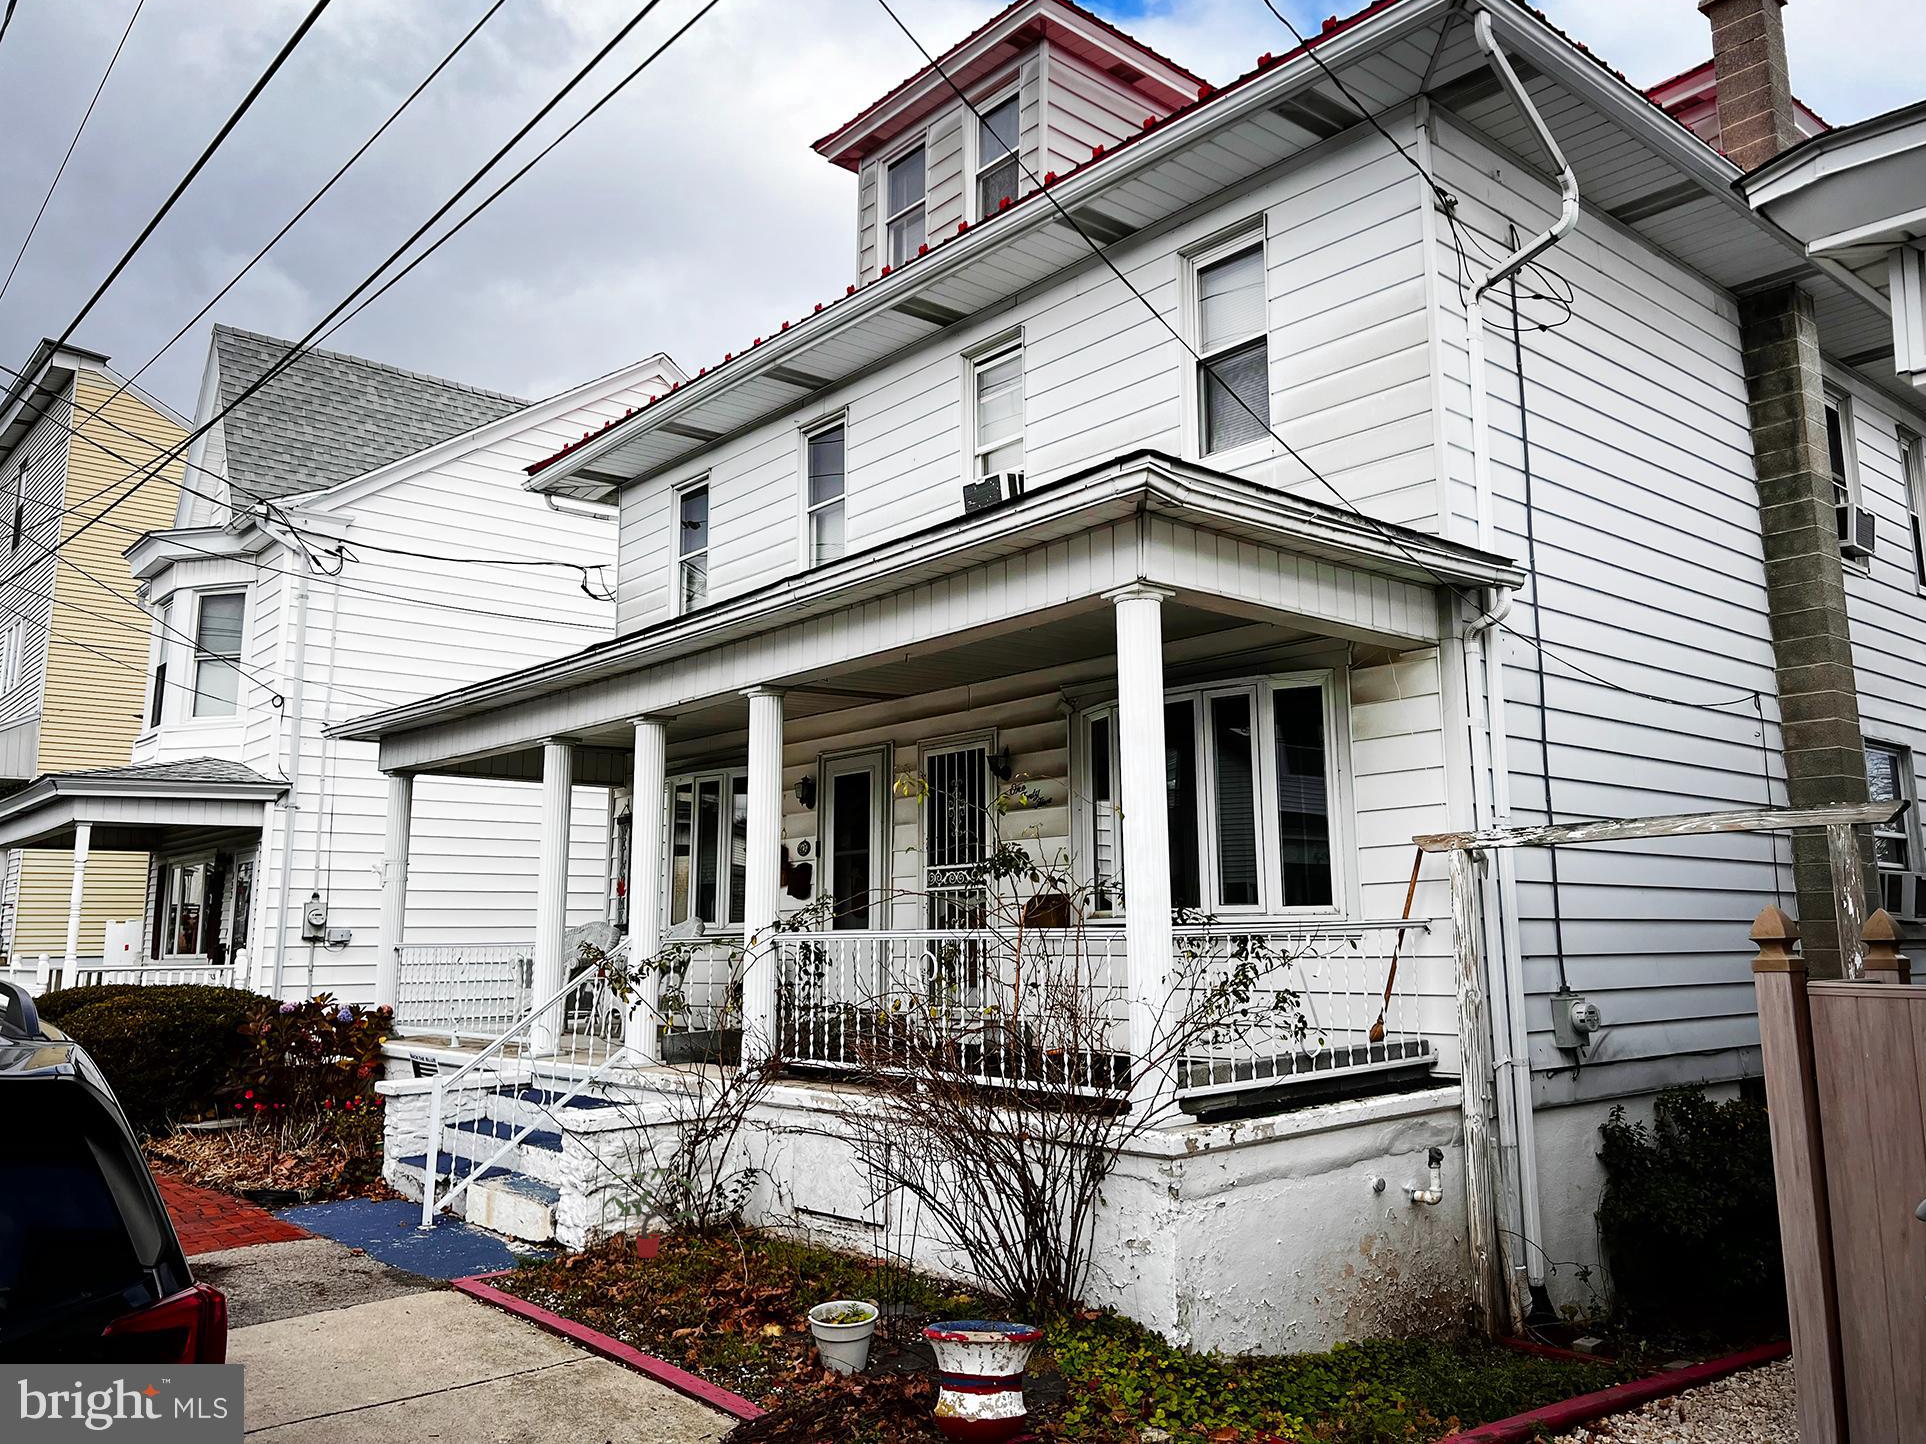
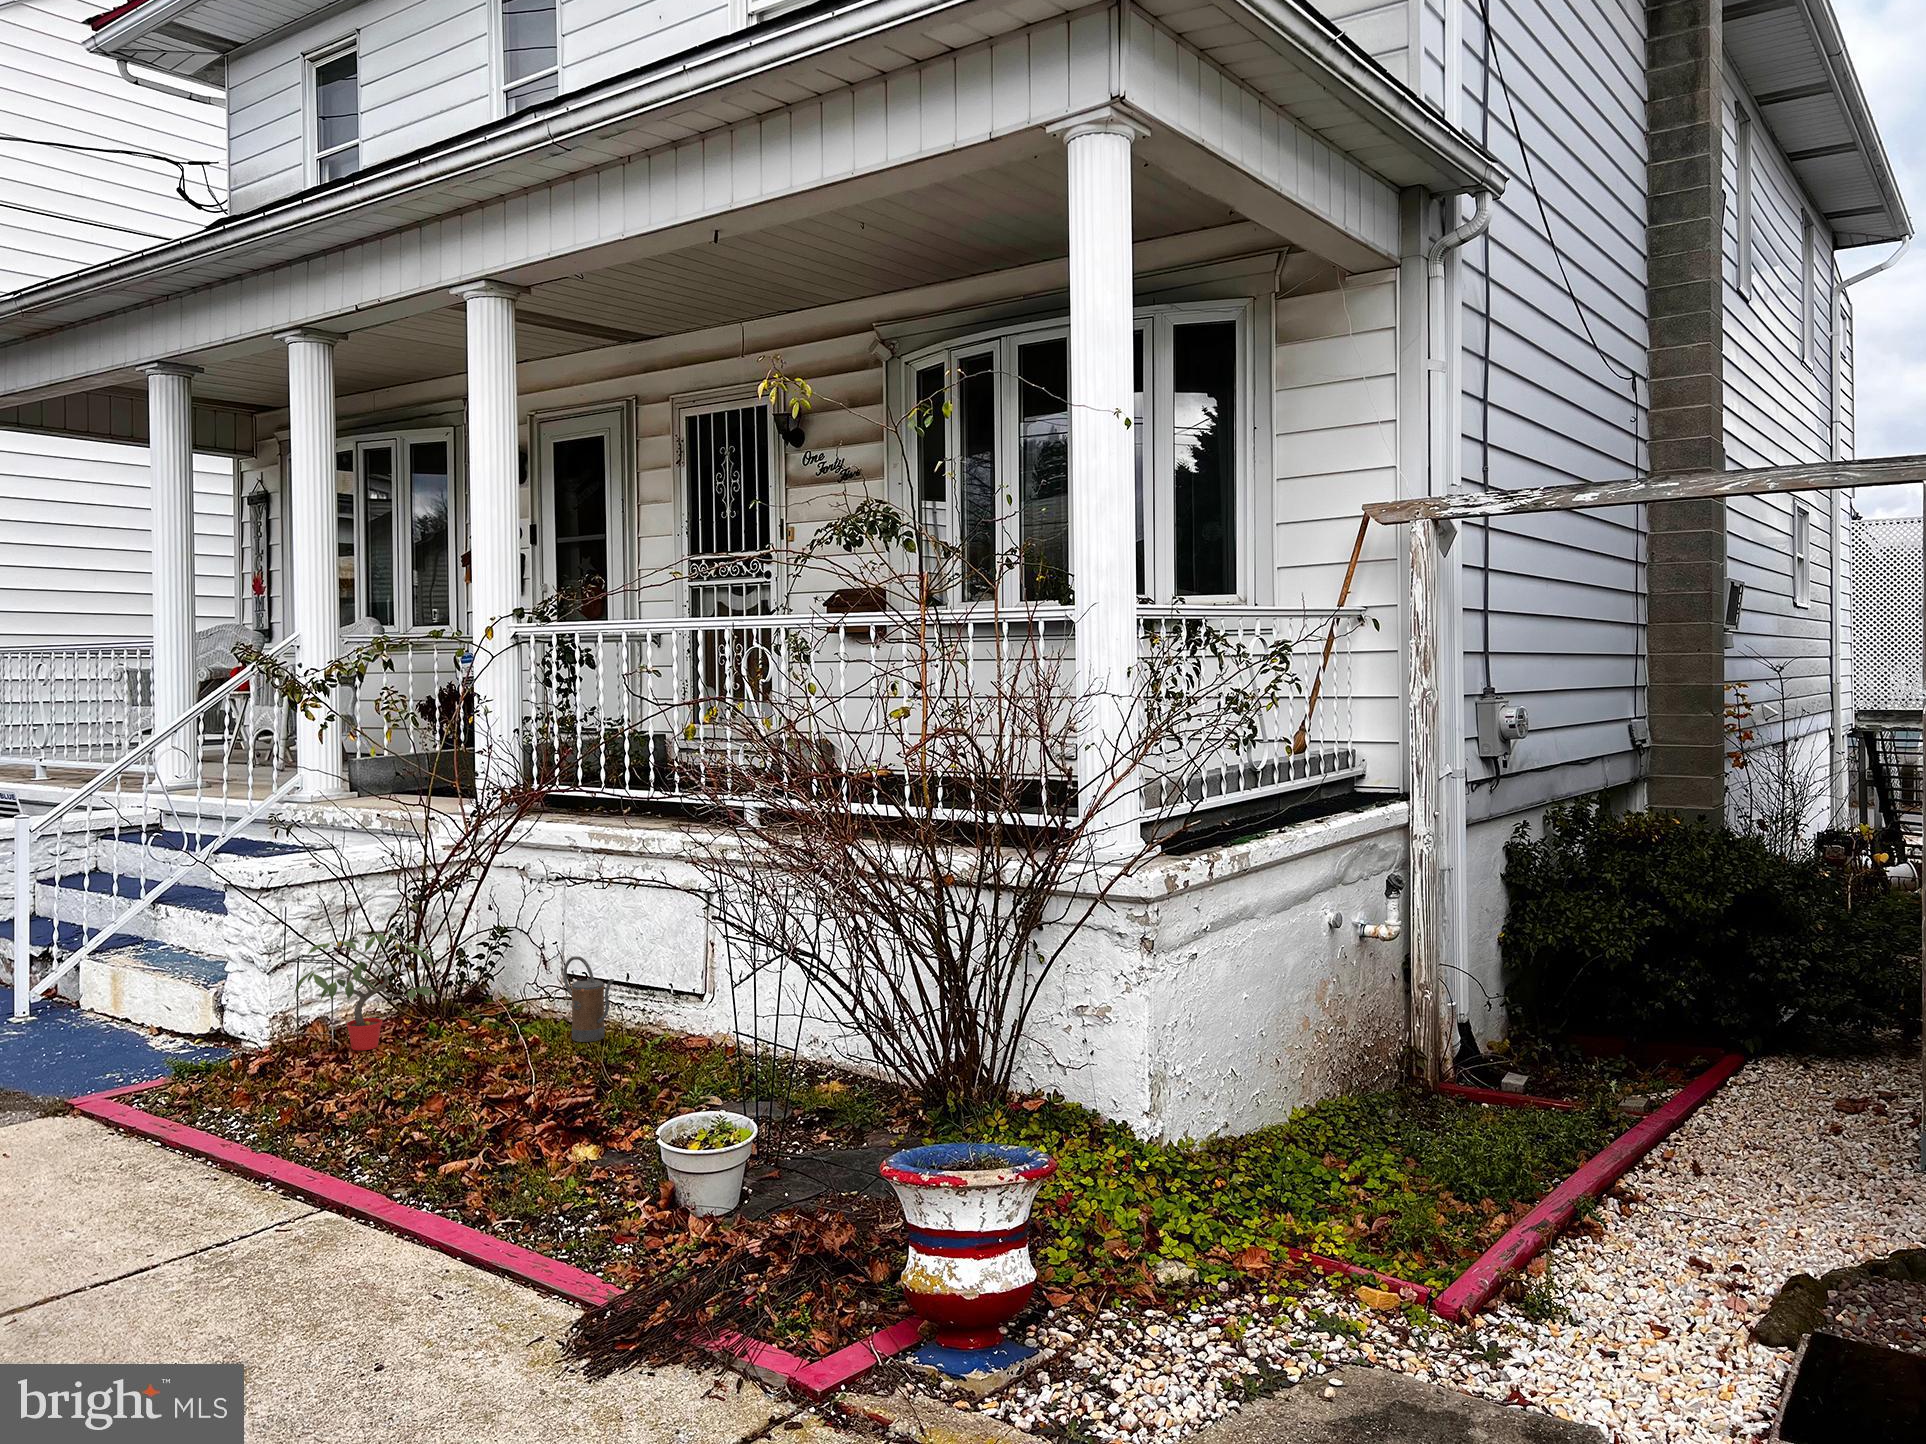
watering can: none [789,1192,822,1260] -> present [563,956,614,1042]

